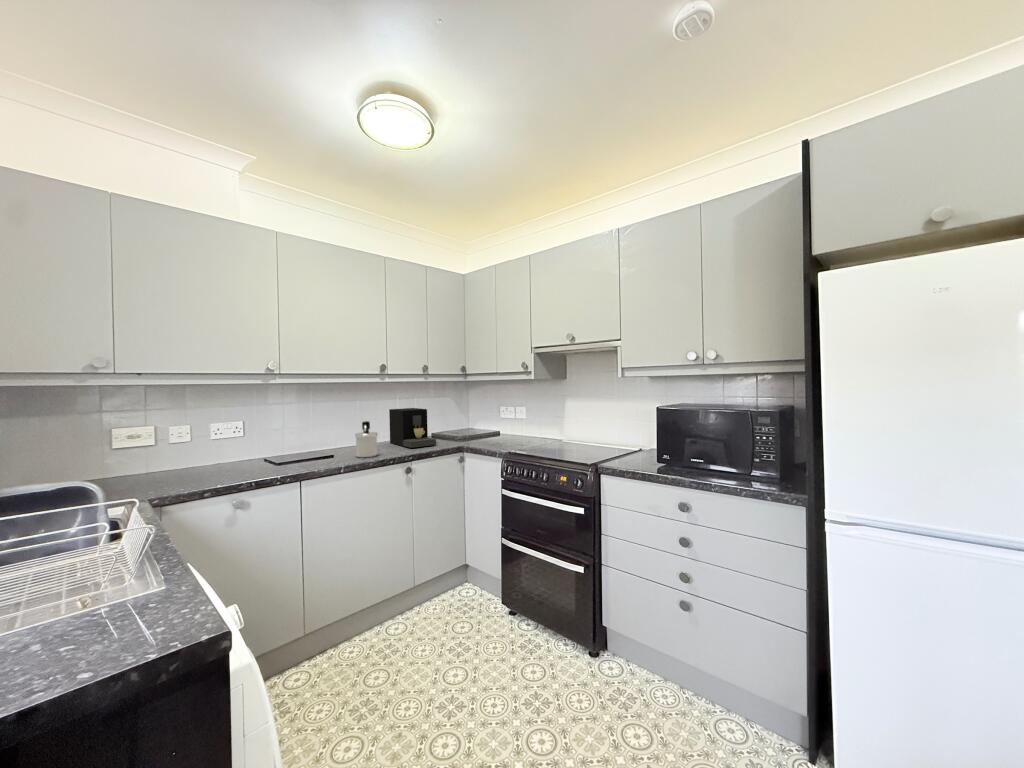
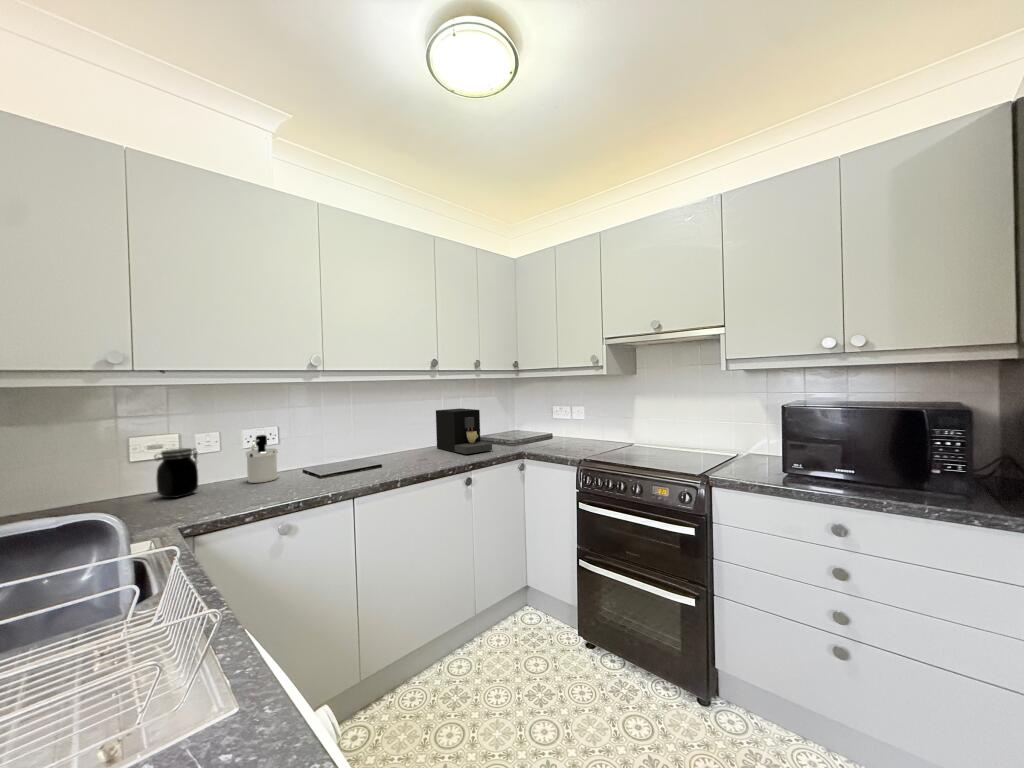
soap dispenser: present [355,421,377,457] -> present [246,435,277,483]
jar: none [132,438,170,480] -> present [154,448,198,498]

